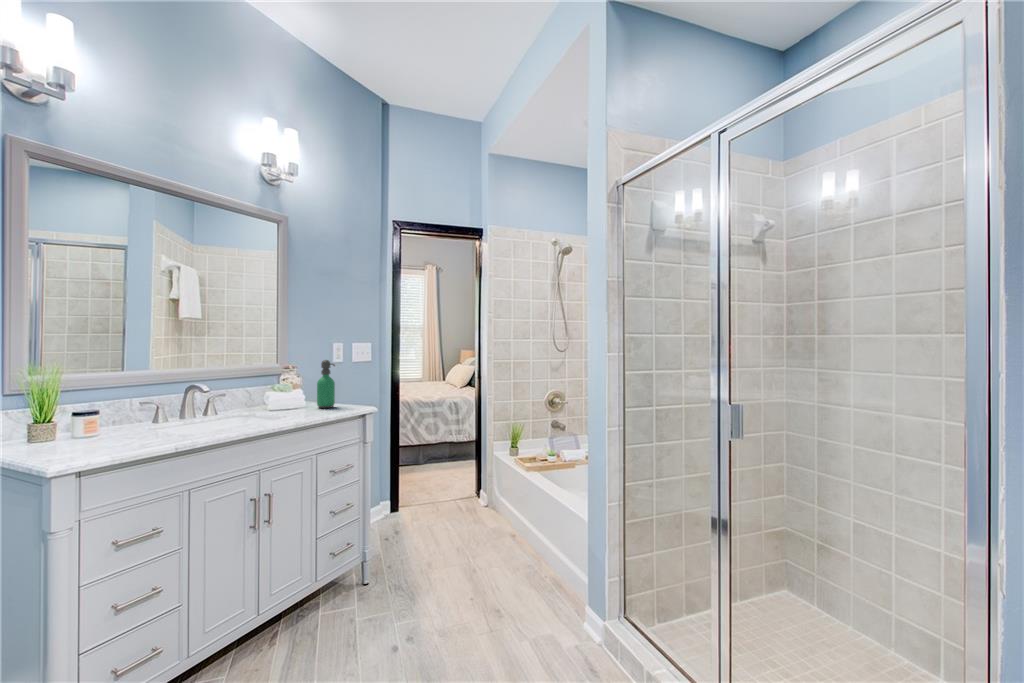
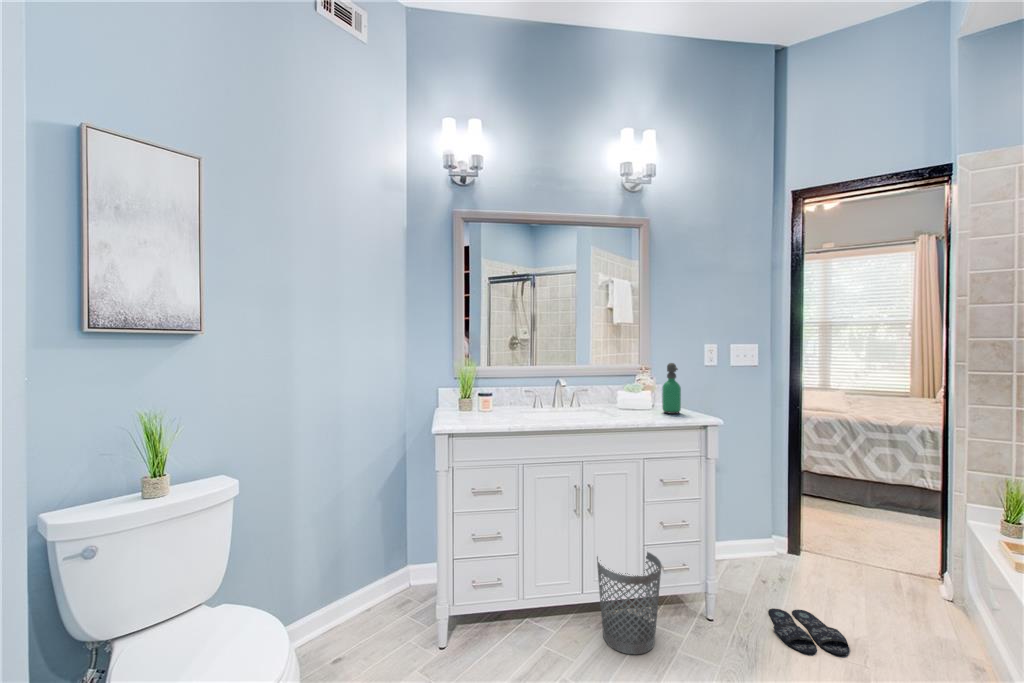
wastebasket: none [274,544,343,654] -> present [597,552,661,654]
slippers: none [401,546,458,573] -> present [768,609,849,656]

